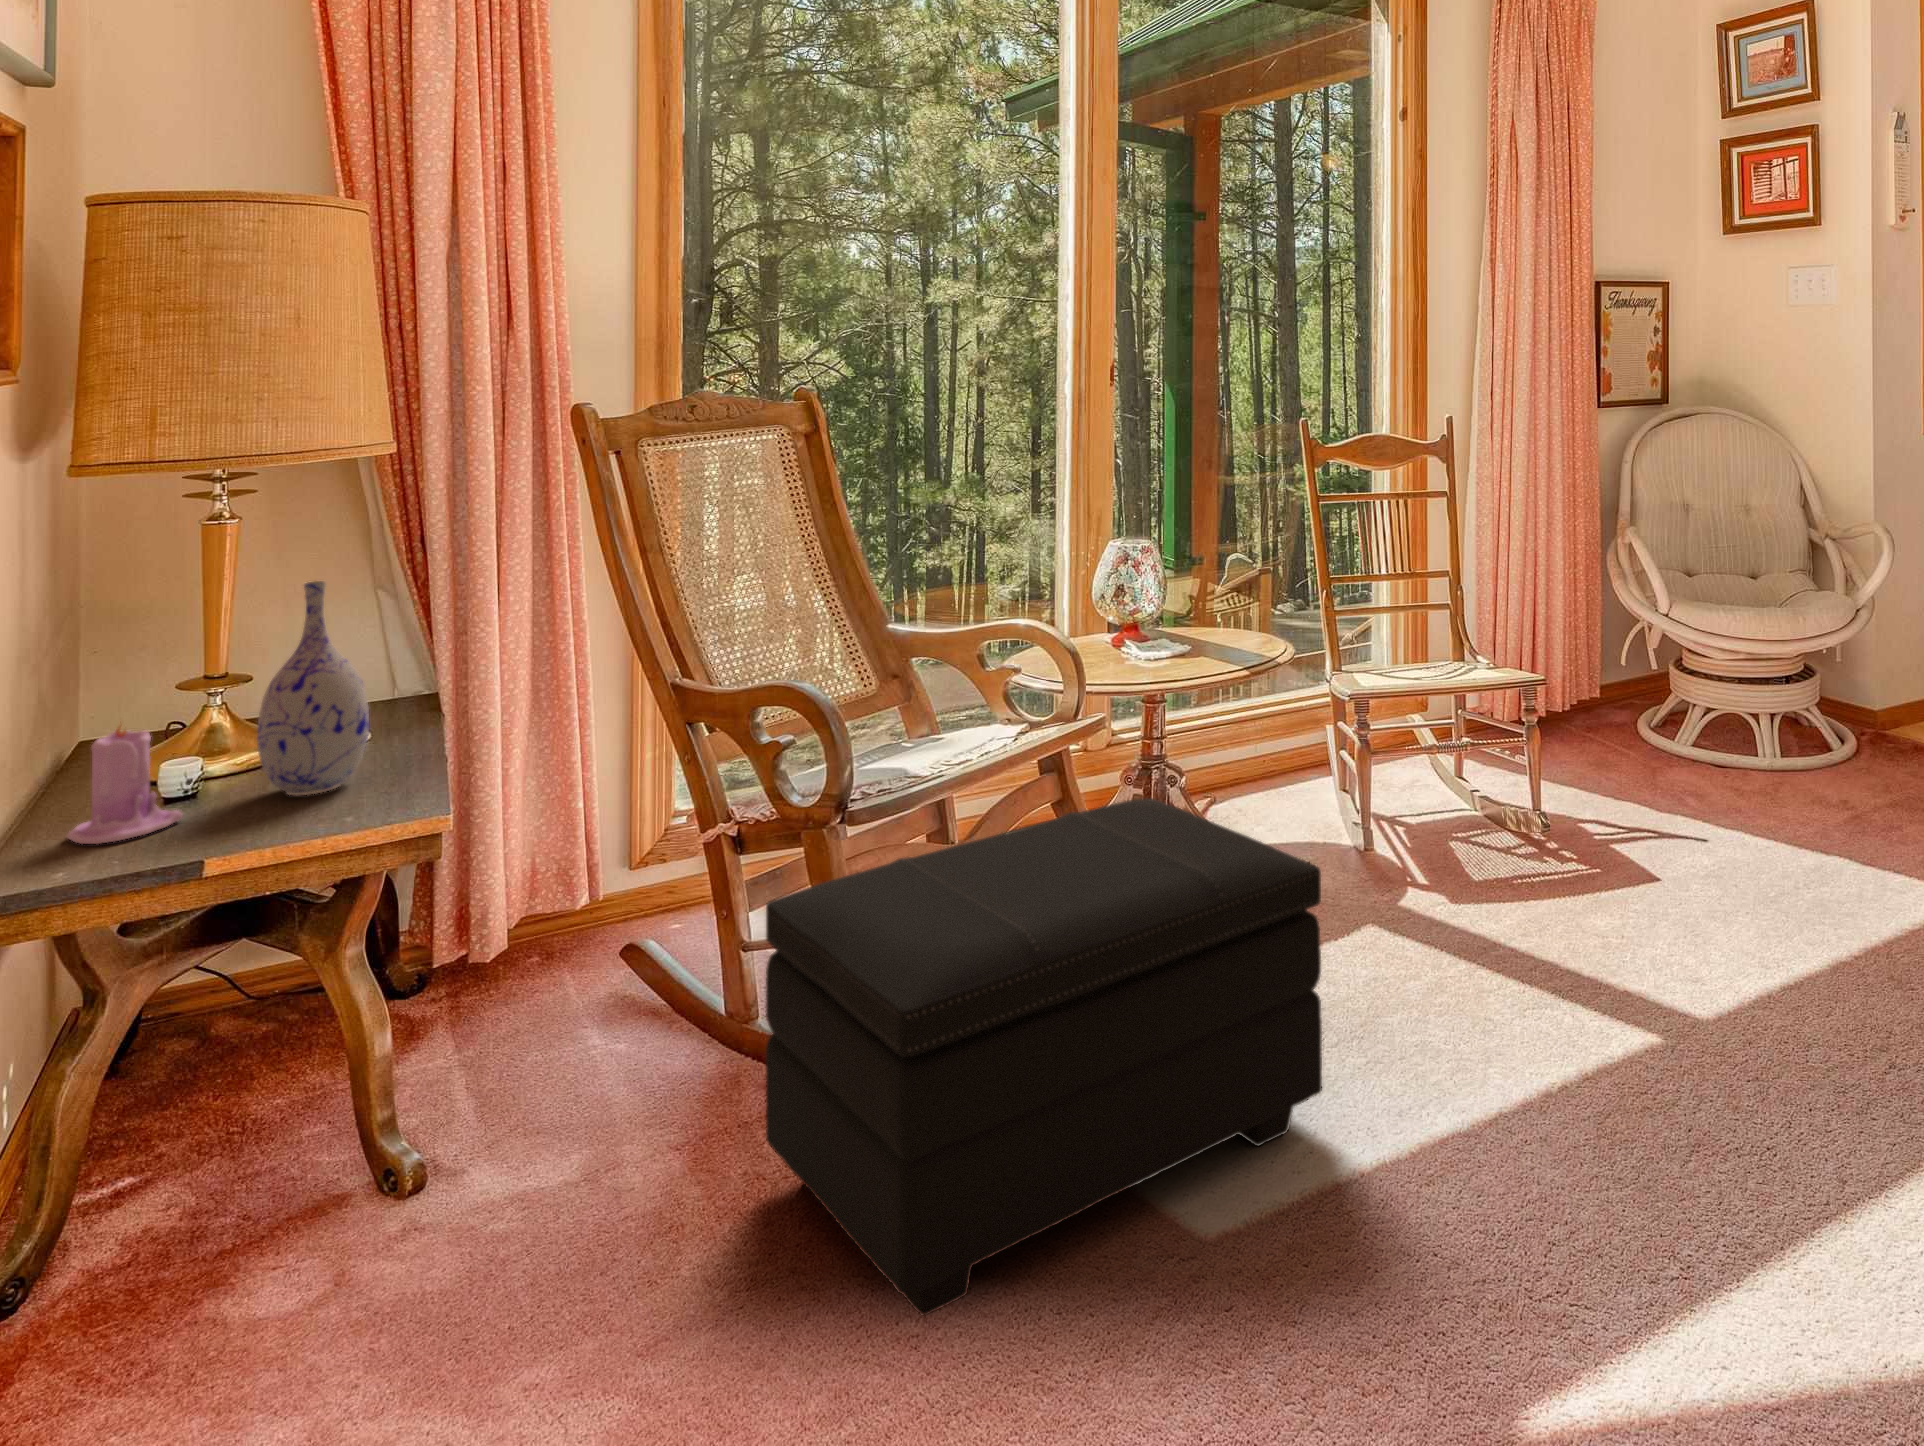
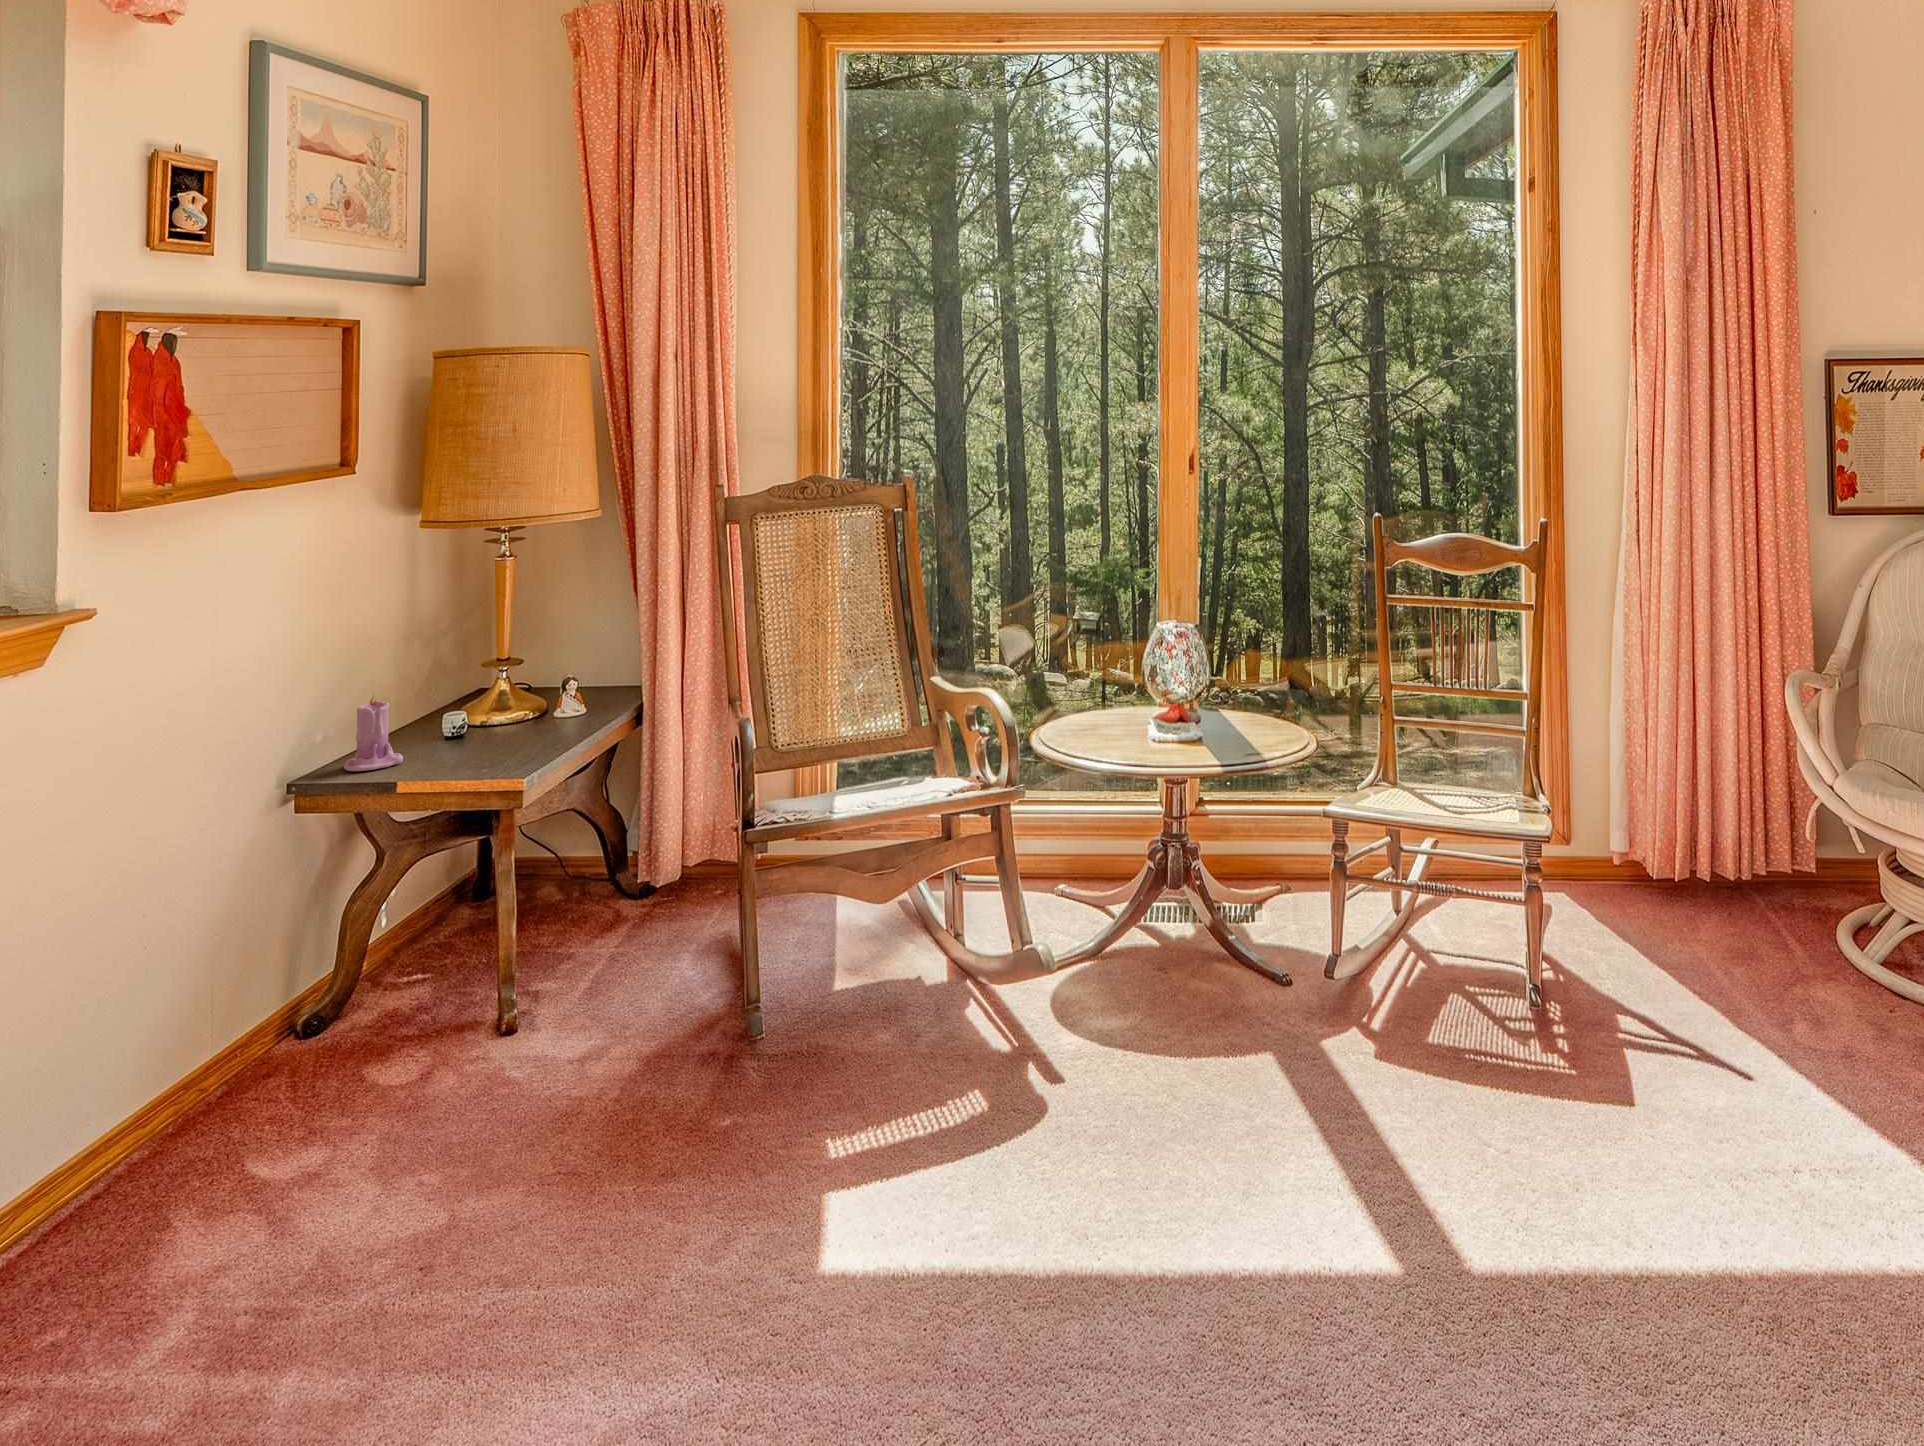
vase: present [257,581,369,795] -> none [448,615,515,759]
footstool: present [766,798,1322,1316] -> none [525,885,979,1275]

